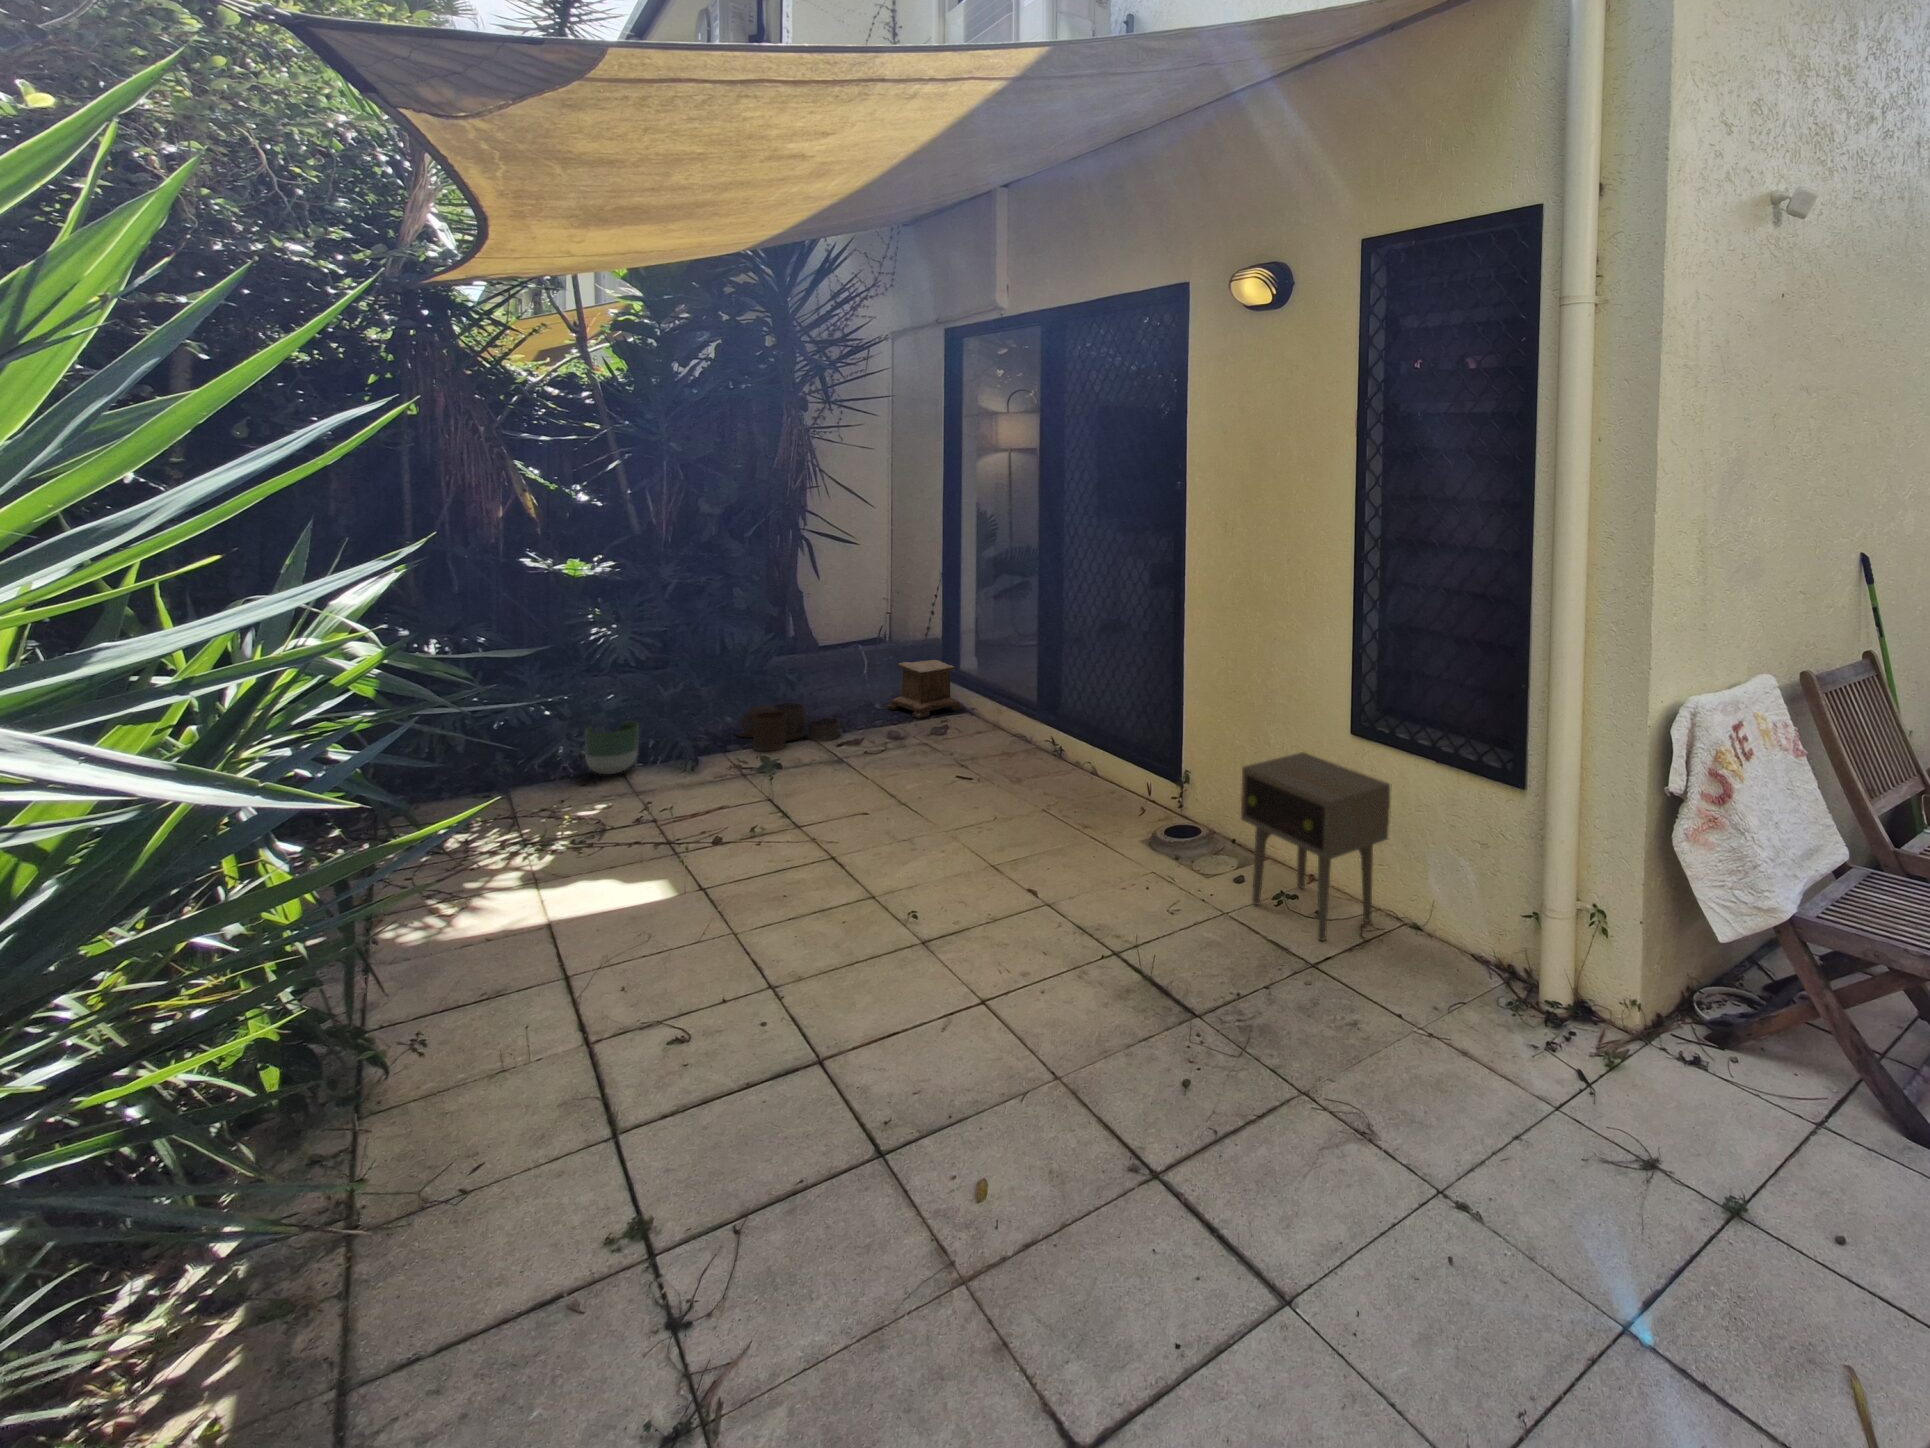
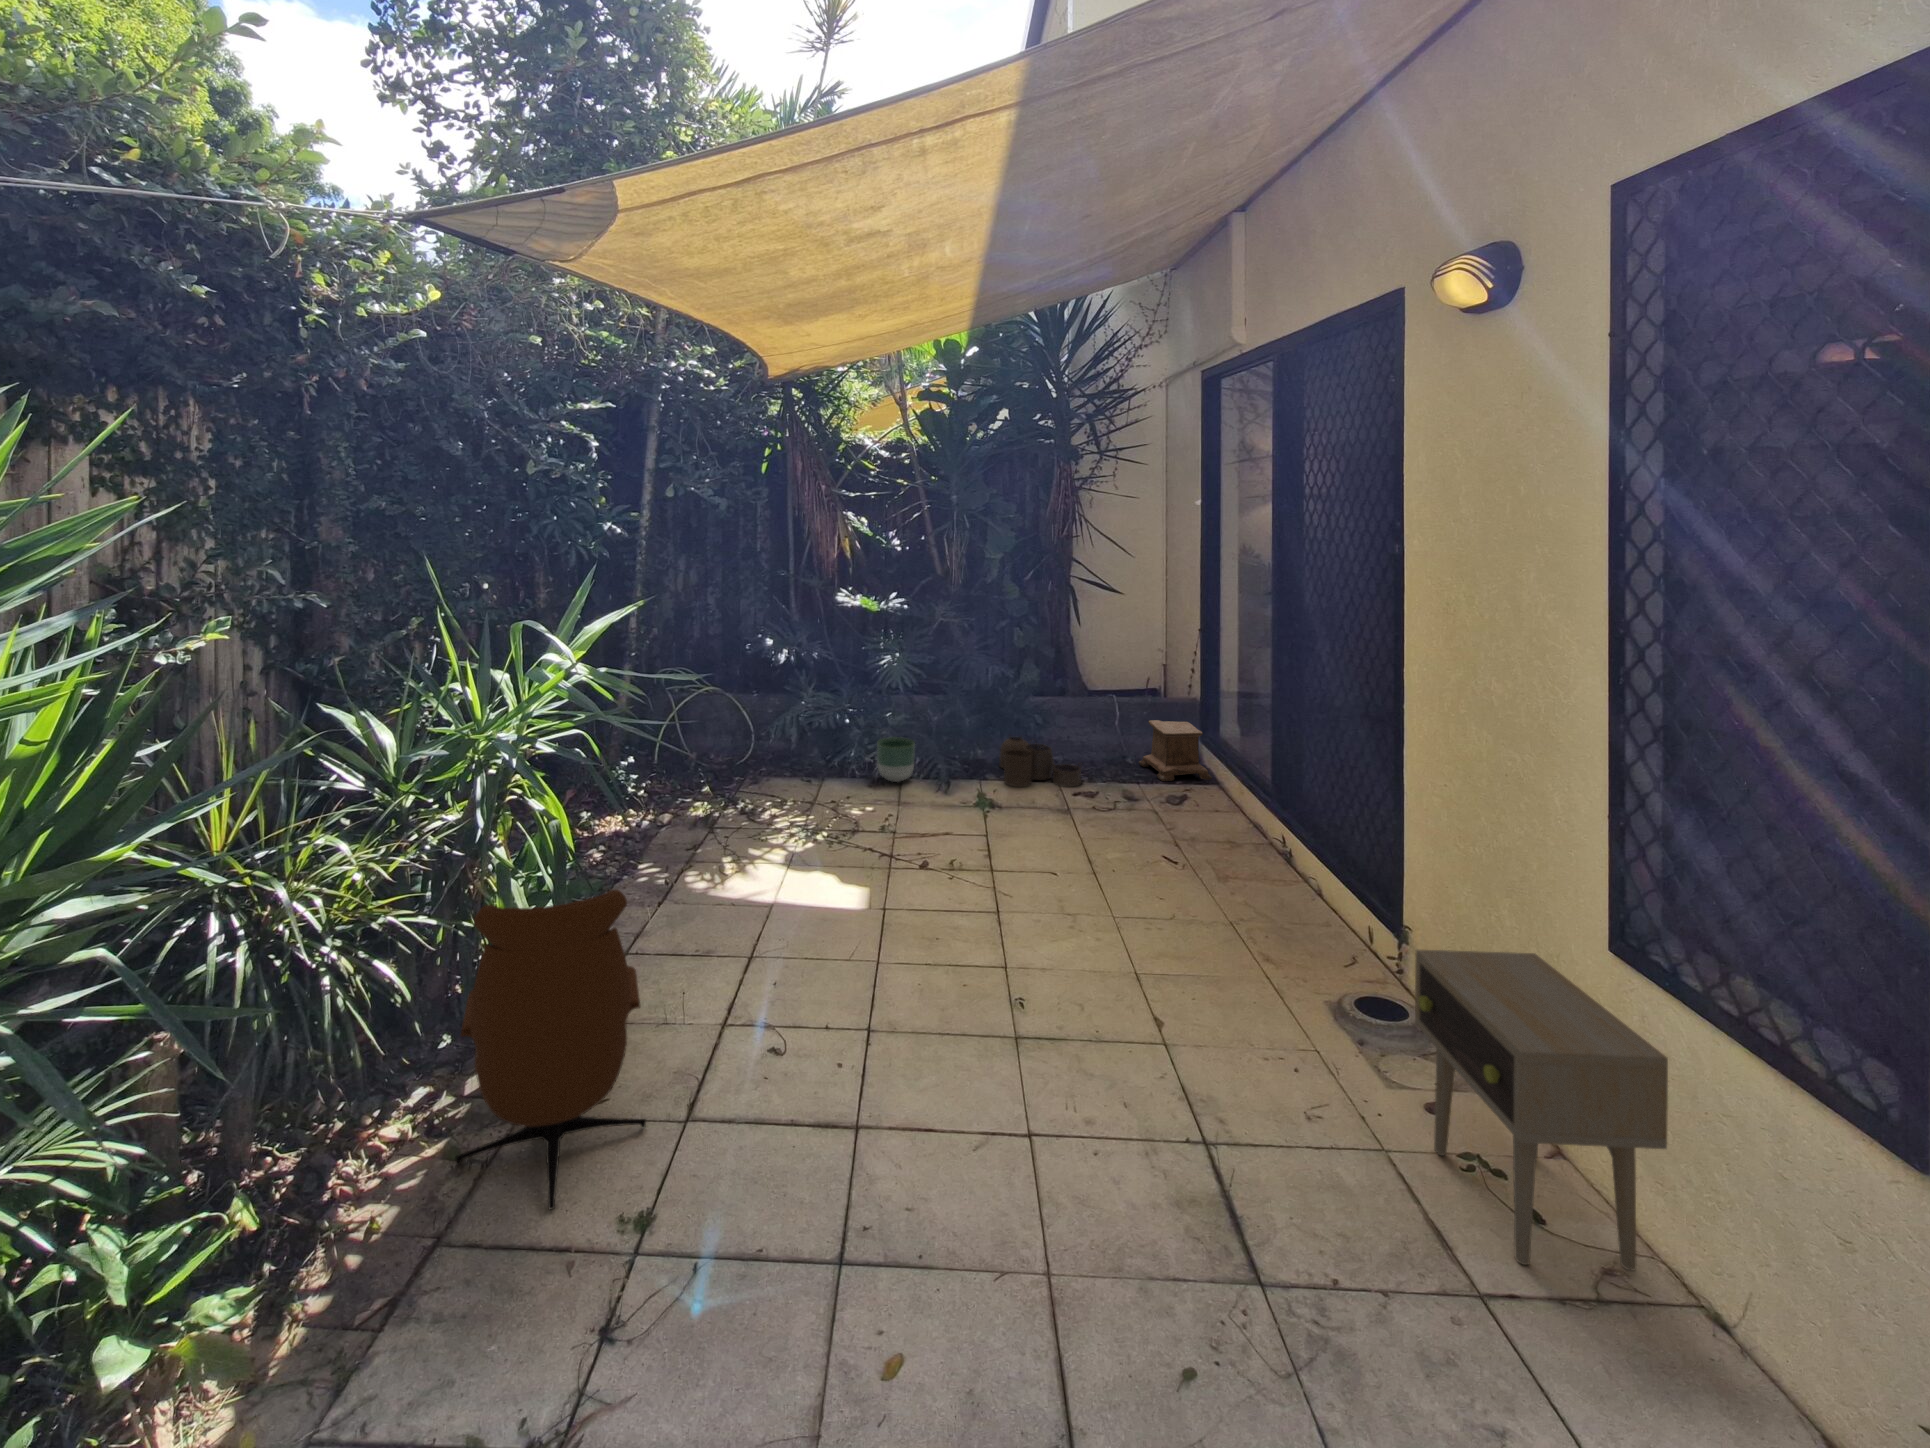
lounge chair: none [227,876,596,1324] -> present [455,889,646,1210]

